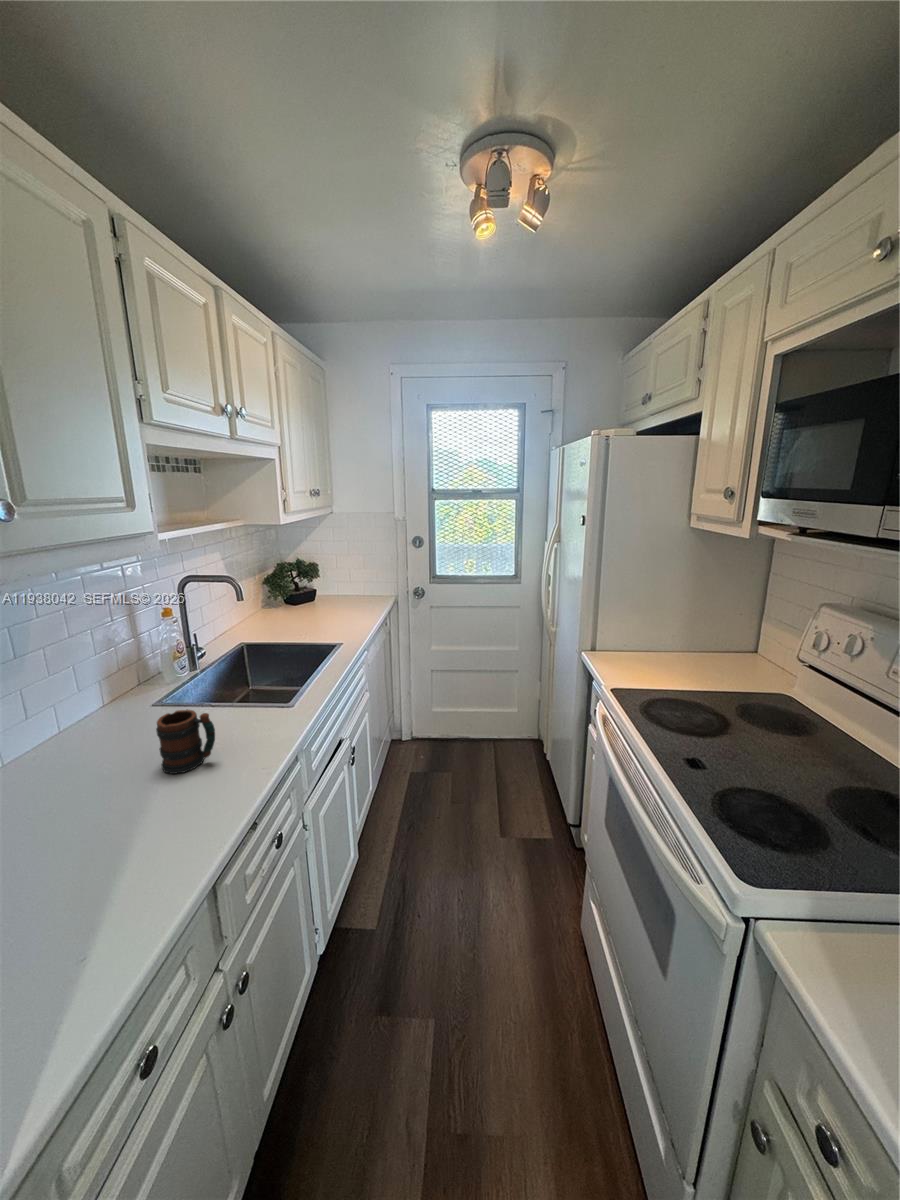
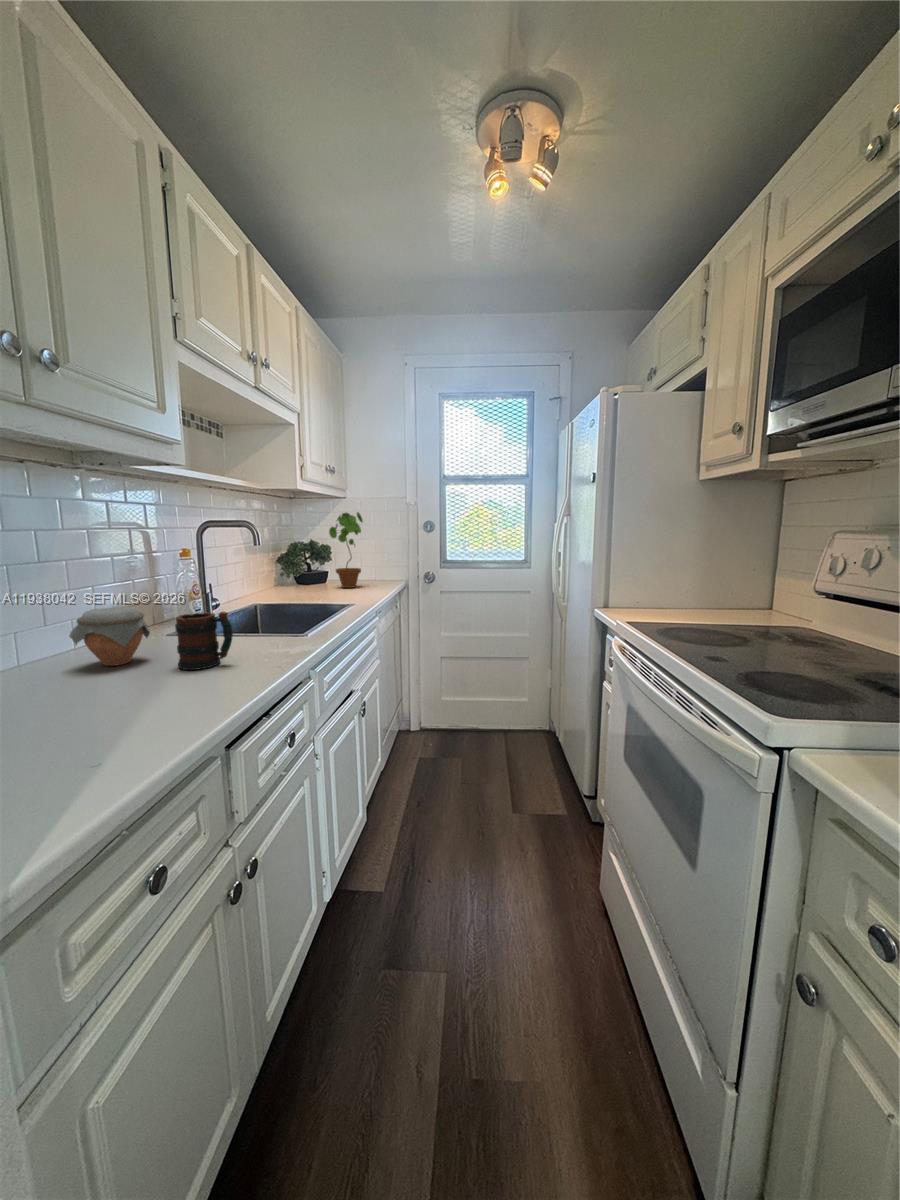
potted plant: none [316,533,350,610] -> present [329,512,362,588]
jar: none [49,702,132,766] -> present [69,606,150,666]

